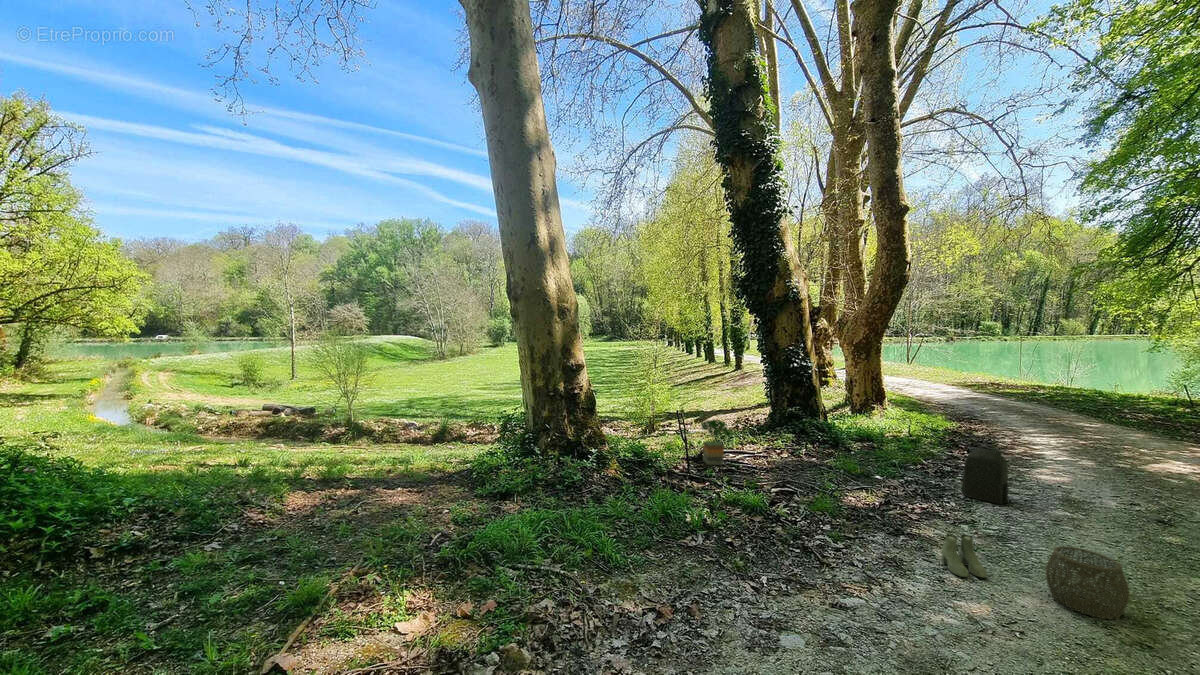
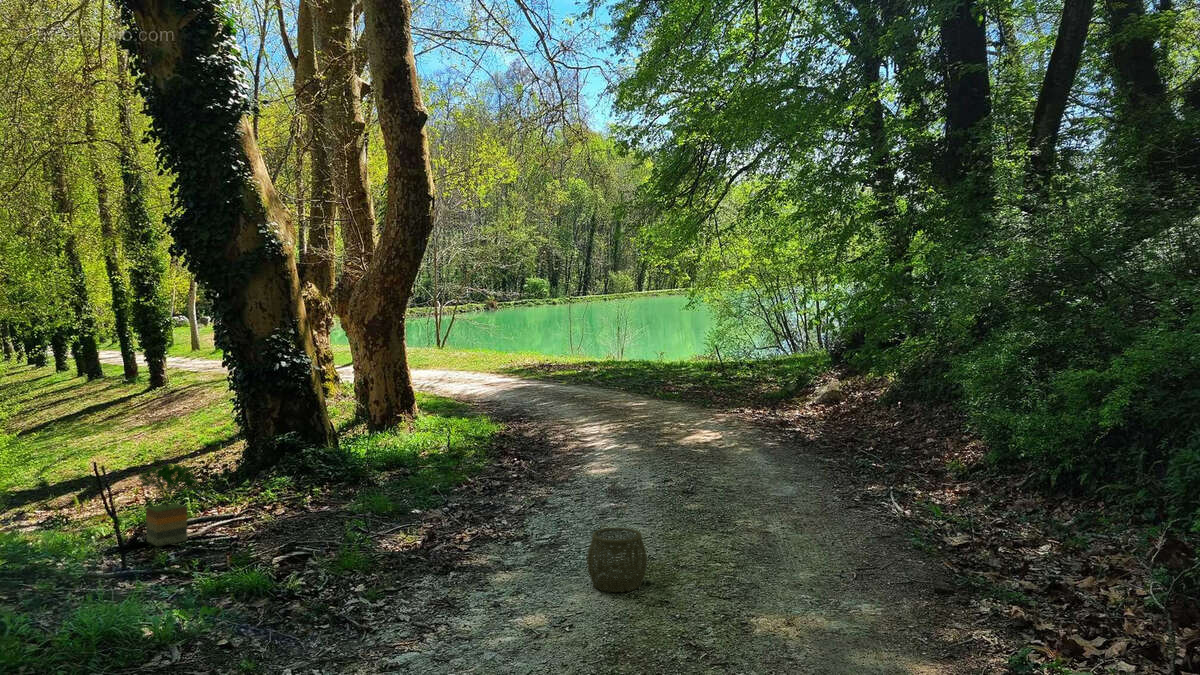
backpack: present [961,448,1009,504] -> none [512,444,557,509]
boots: present [941,534,987,578] -> none [495,545,539,594]

